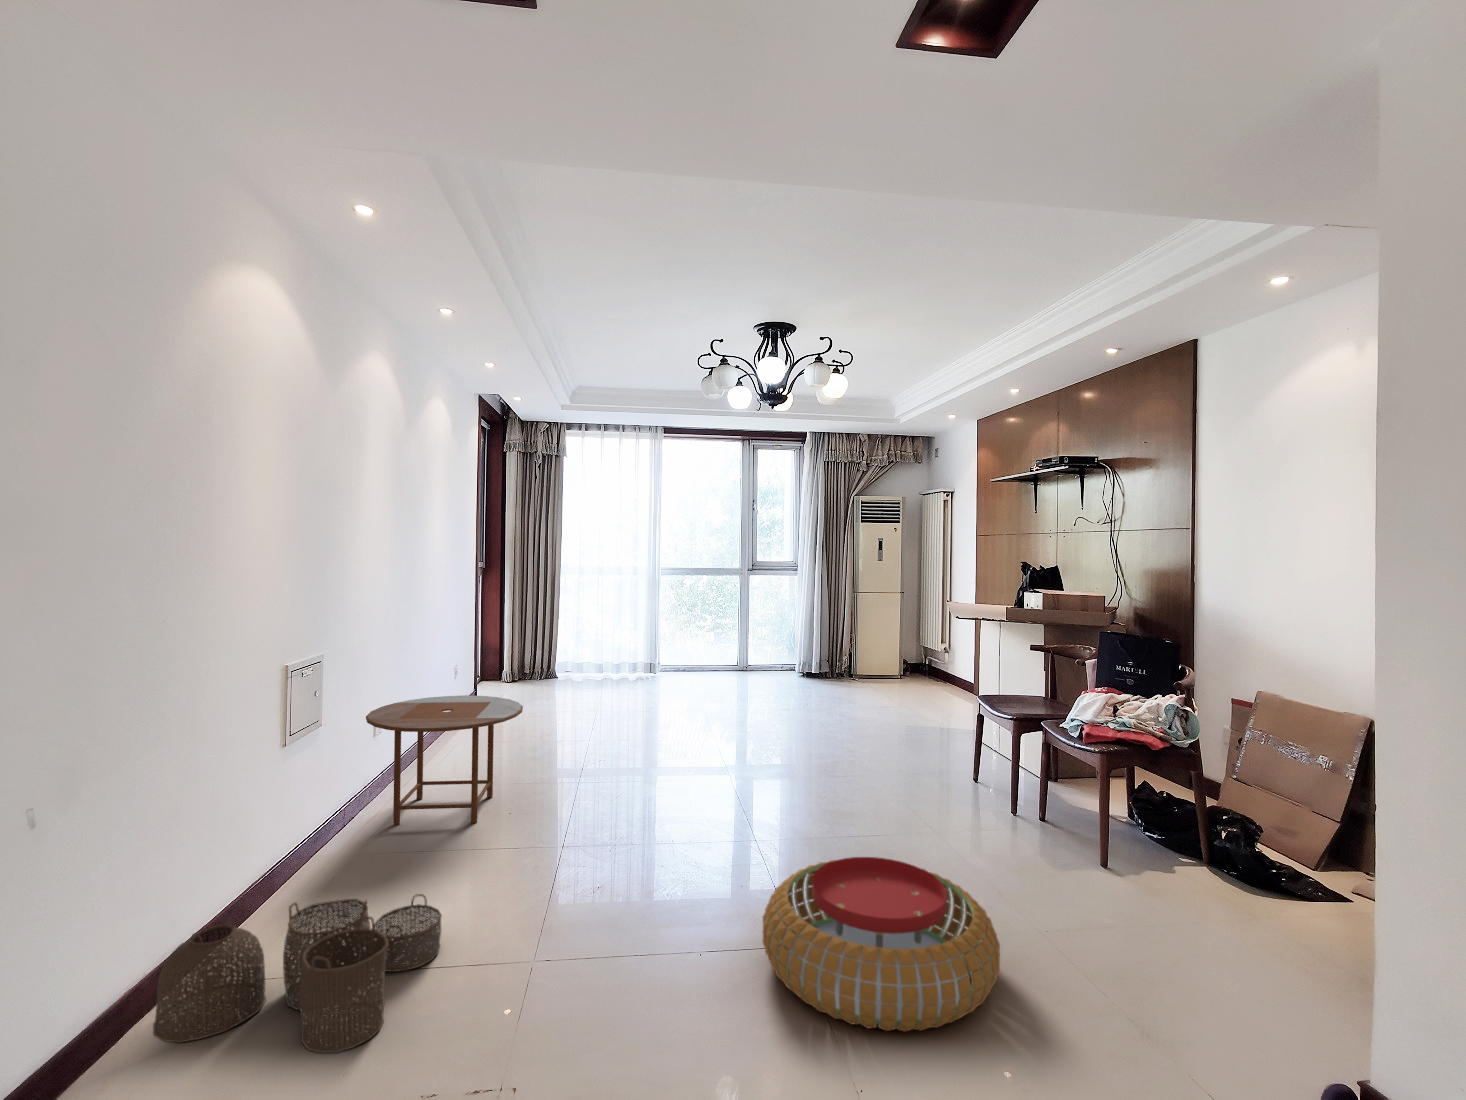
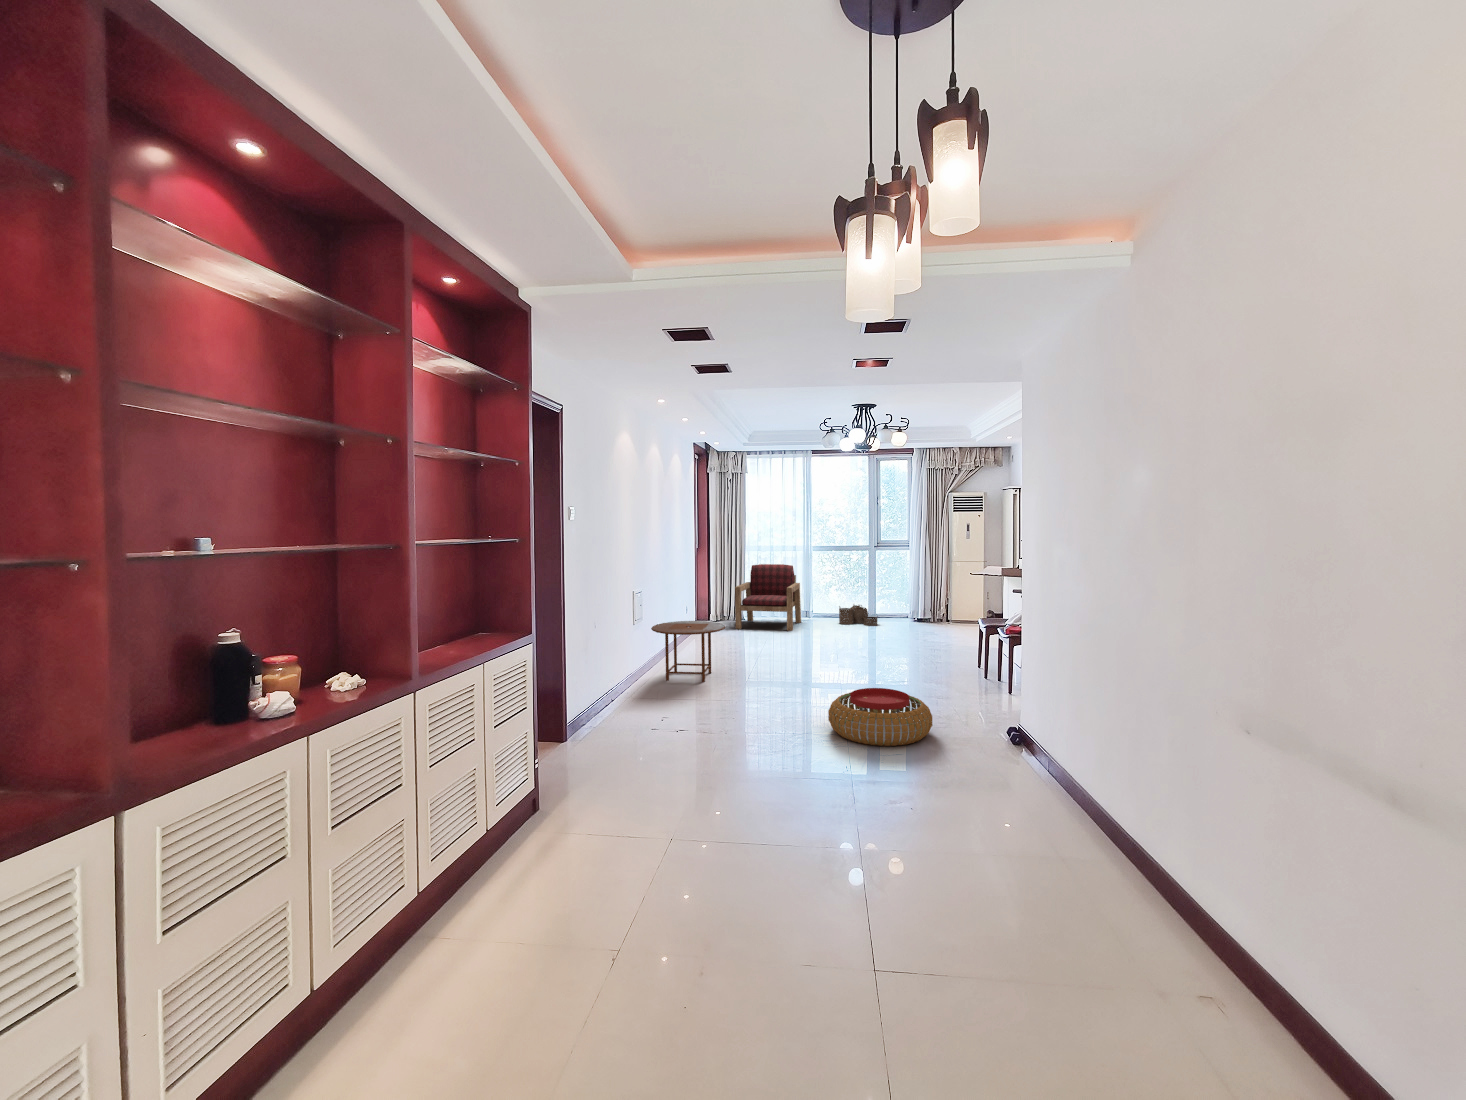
armchair: none [542,593,644,696] -> present [735,564,801,631]
woven basket: present [153,894,442,1053] -> present [839,605,877,626]

